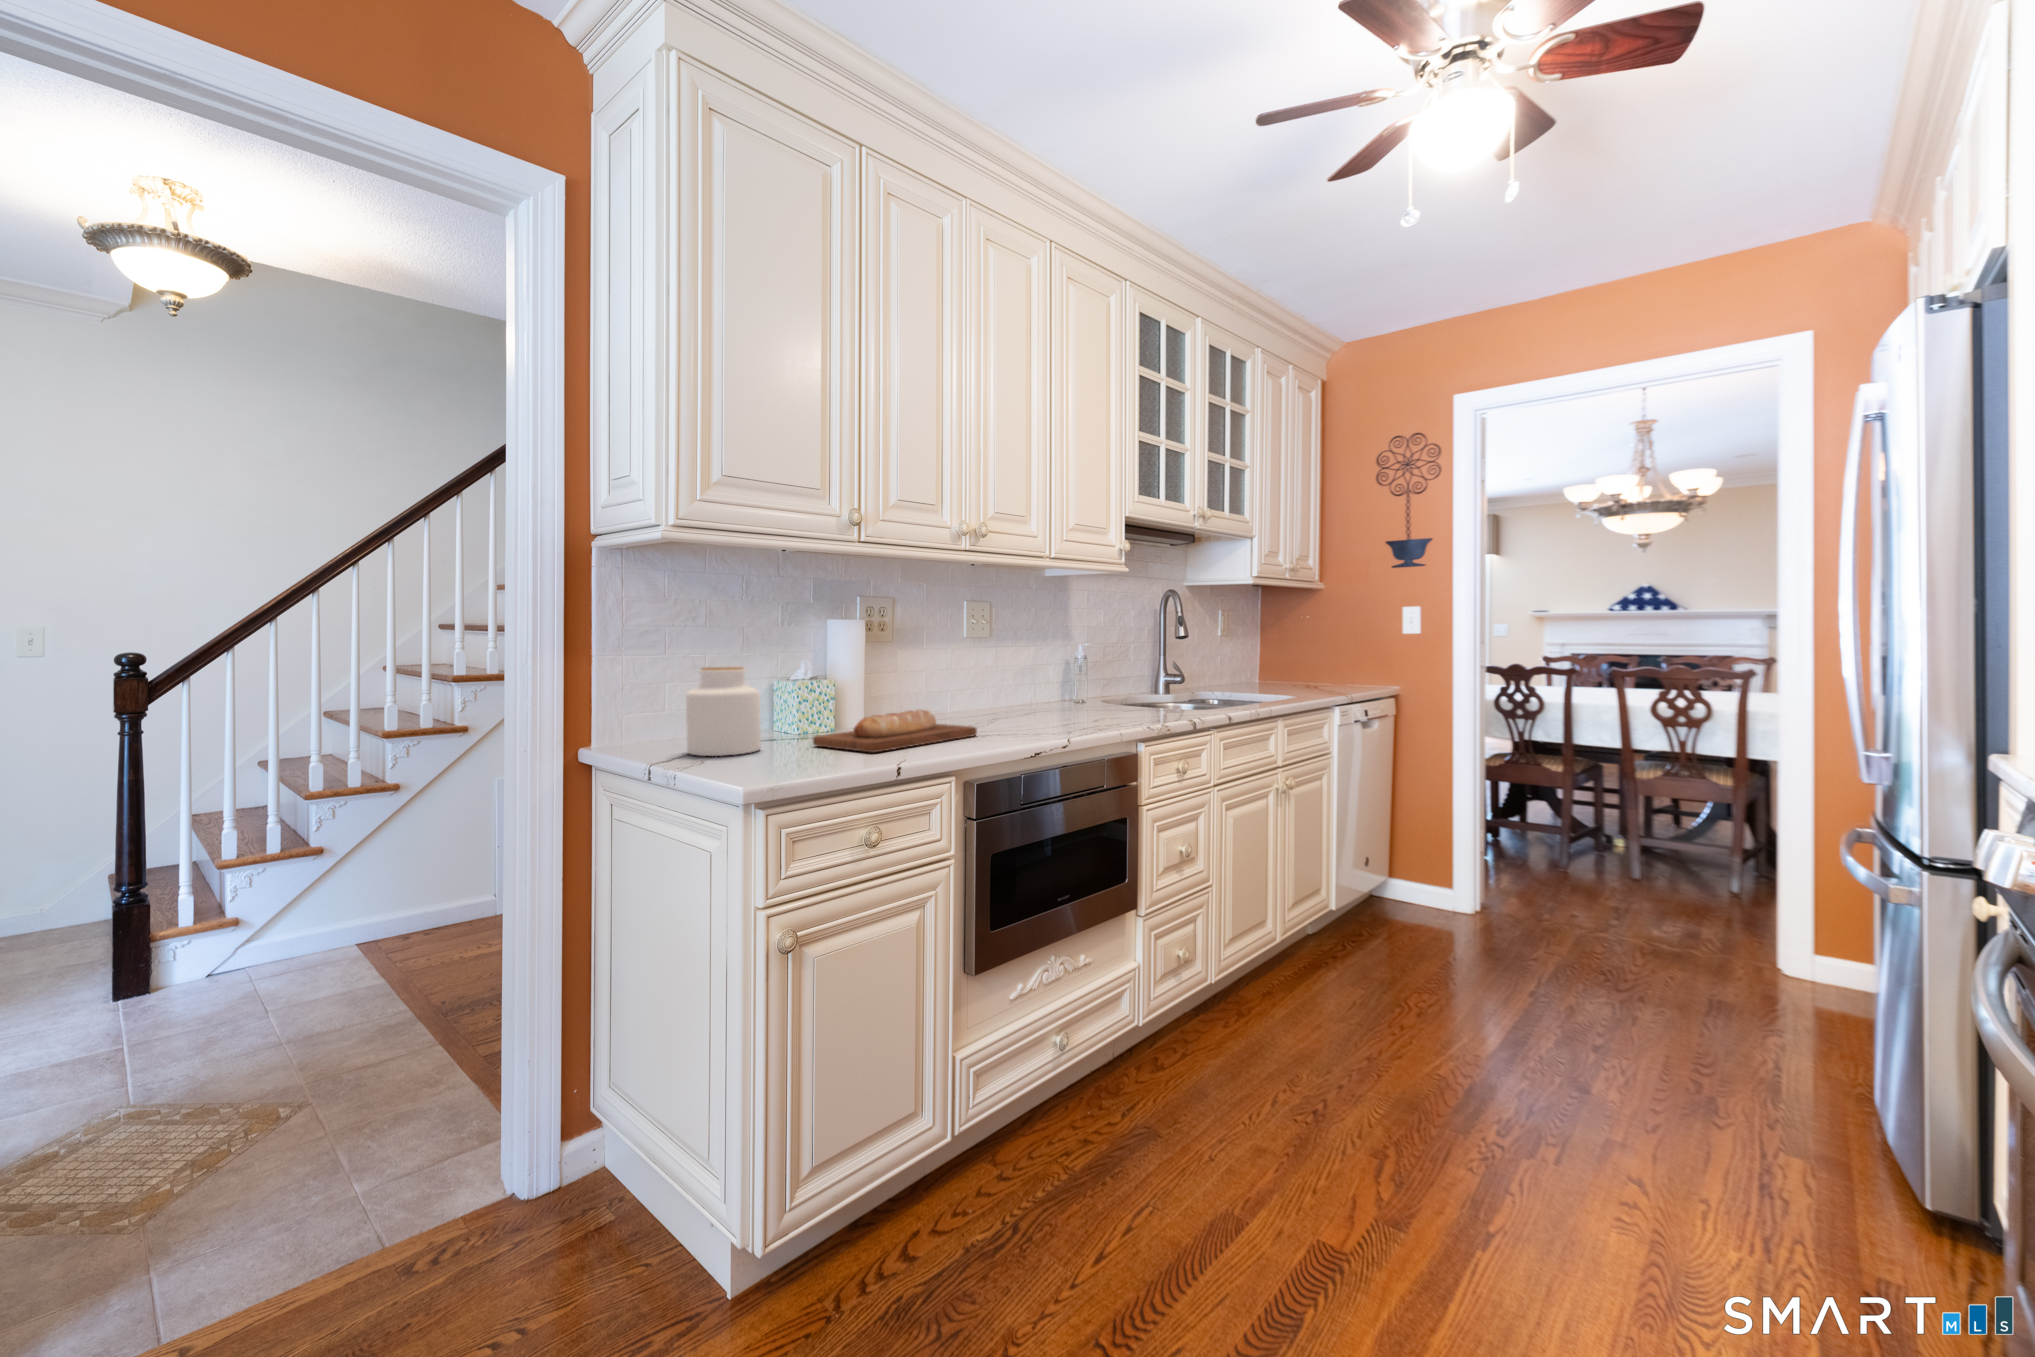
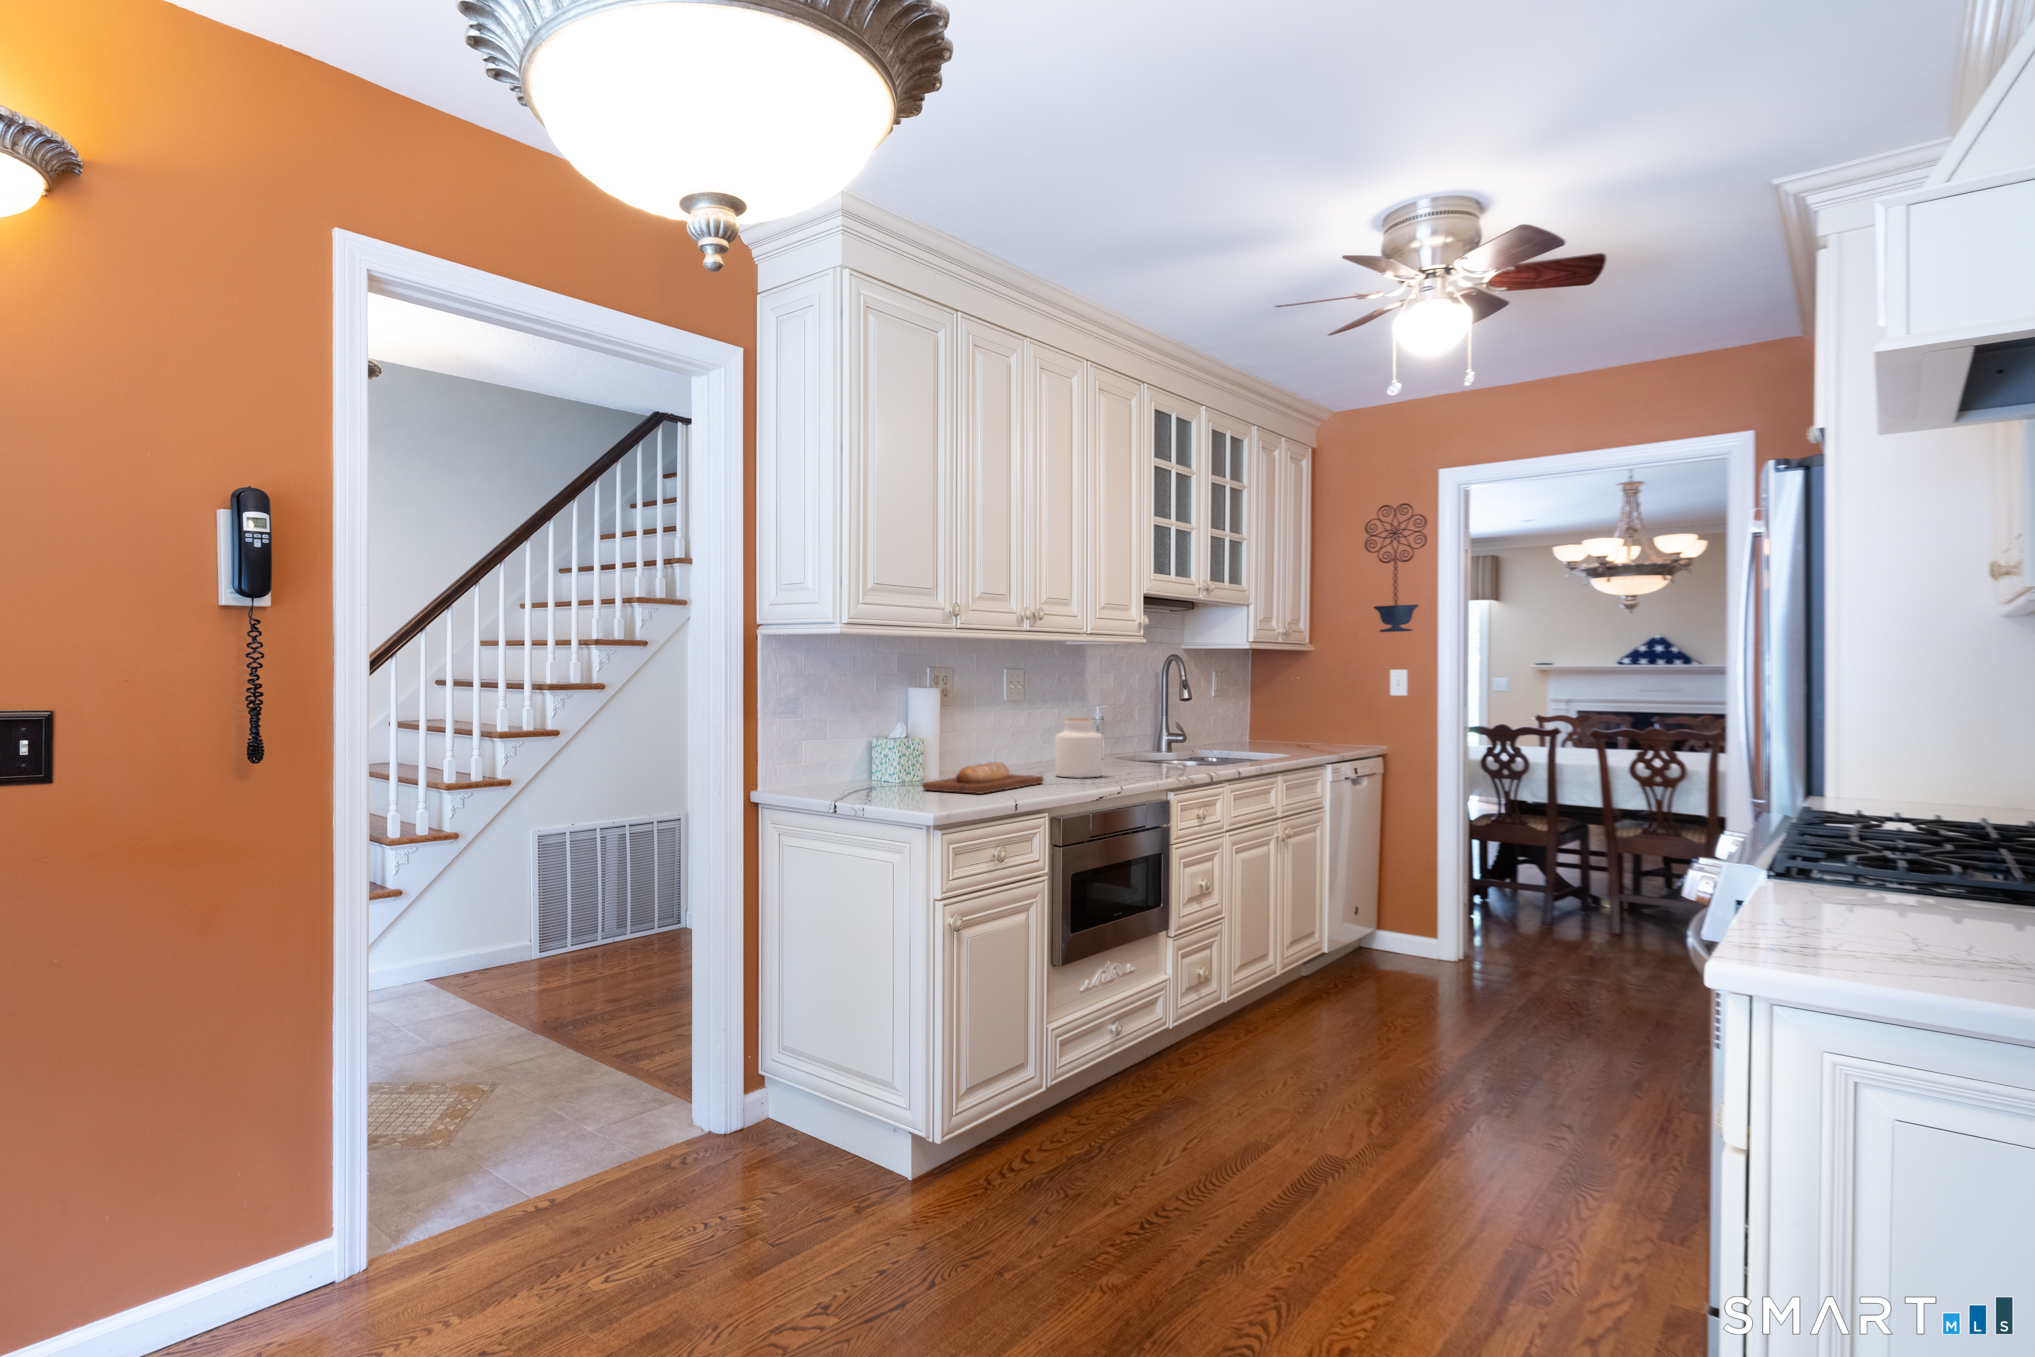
jar: present [686,667,761,756] -> present [1055,718,1102,778]

